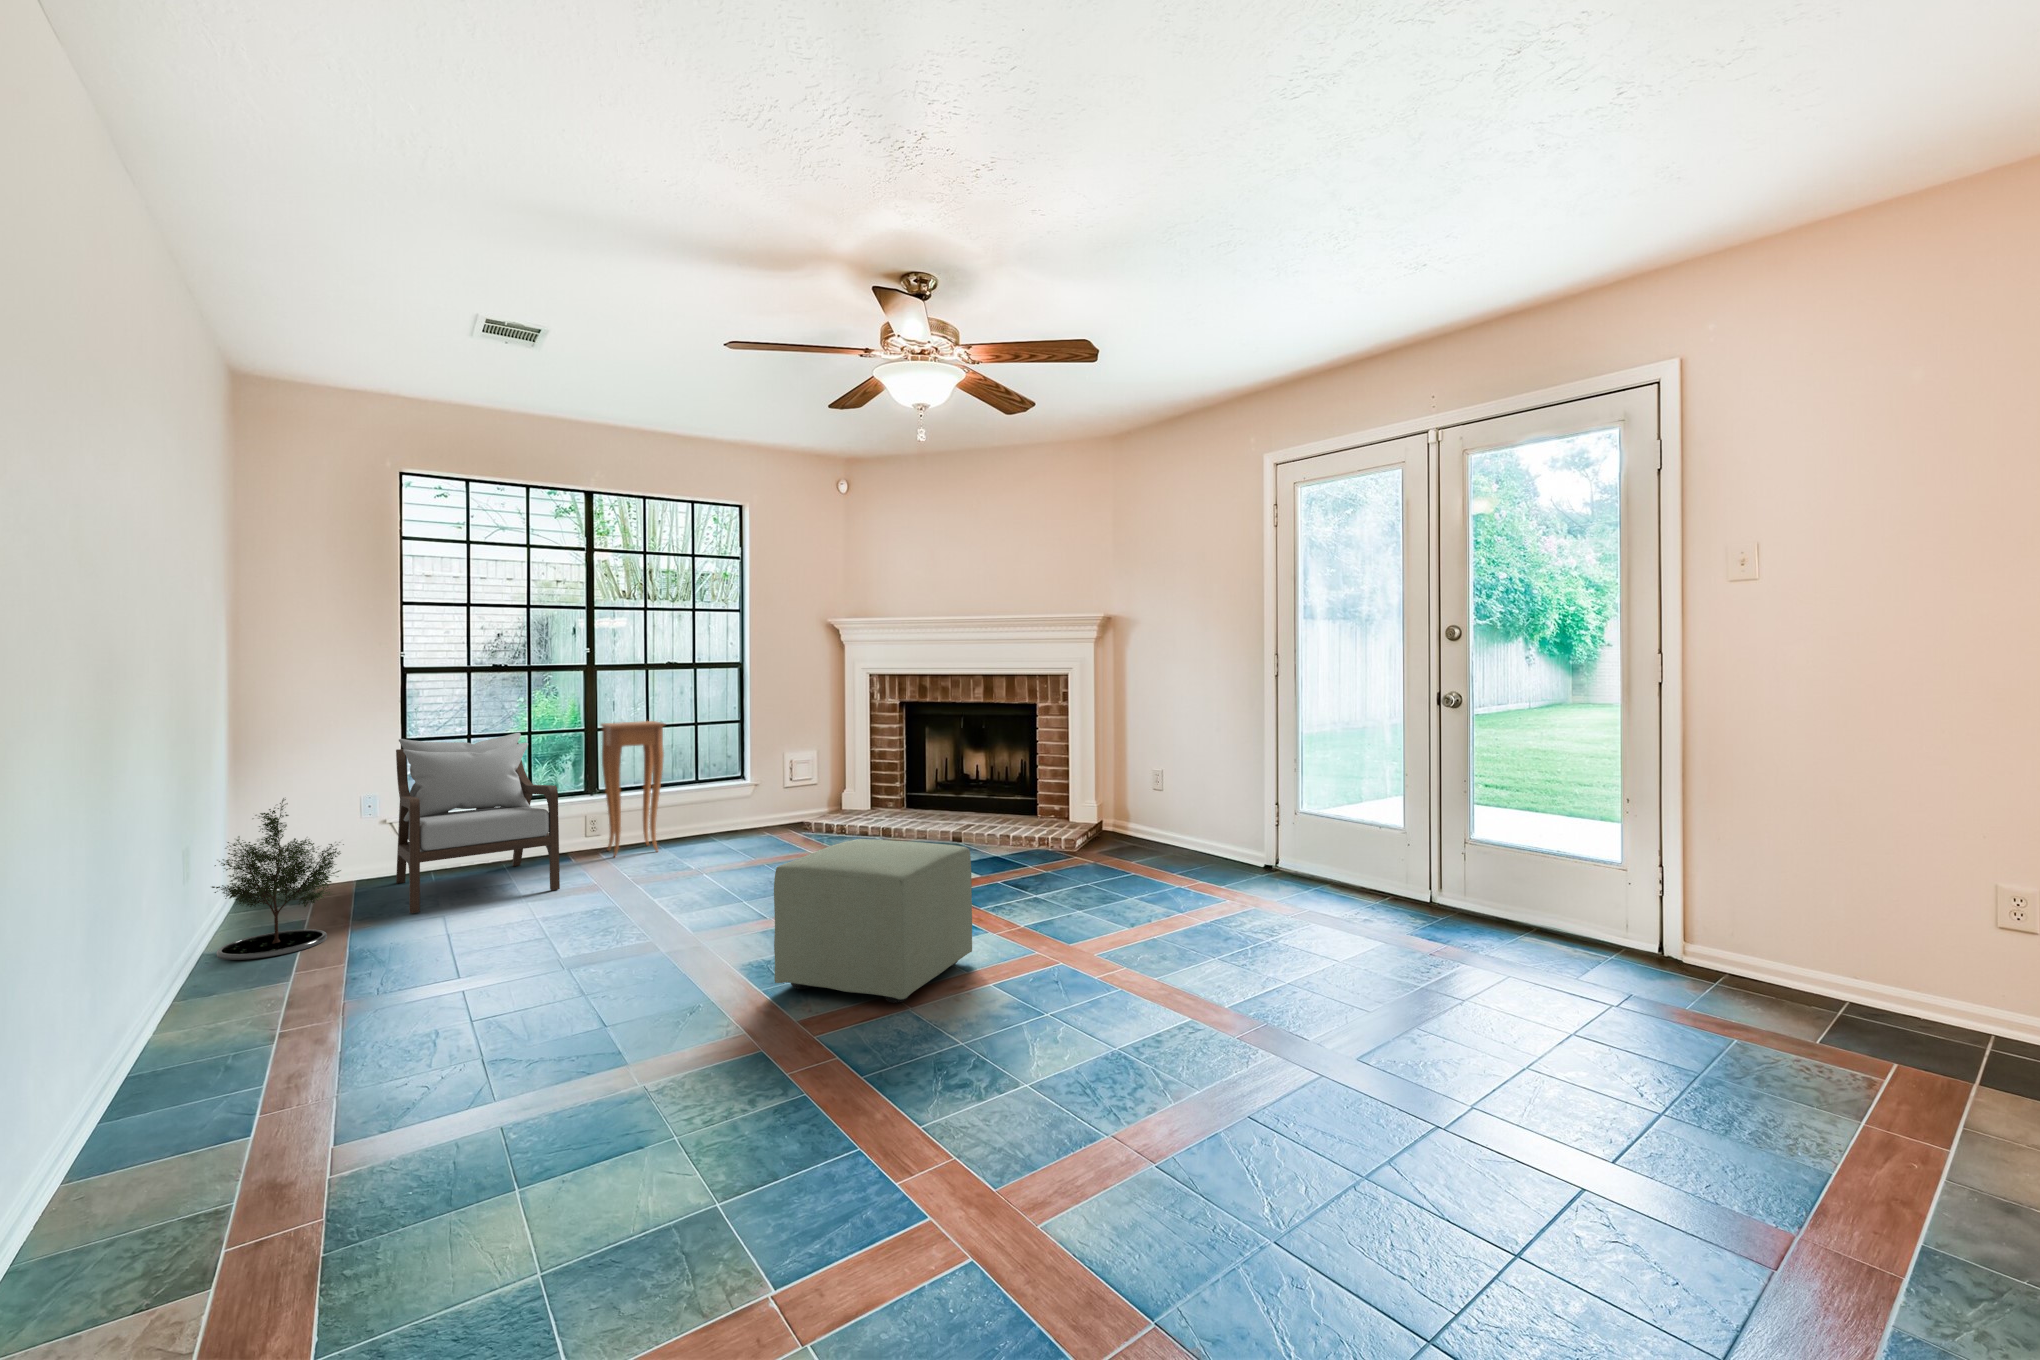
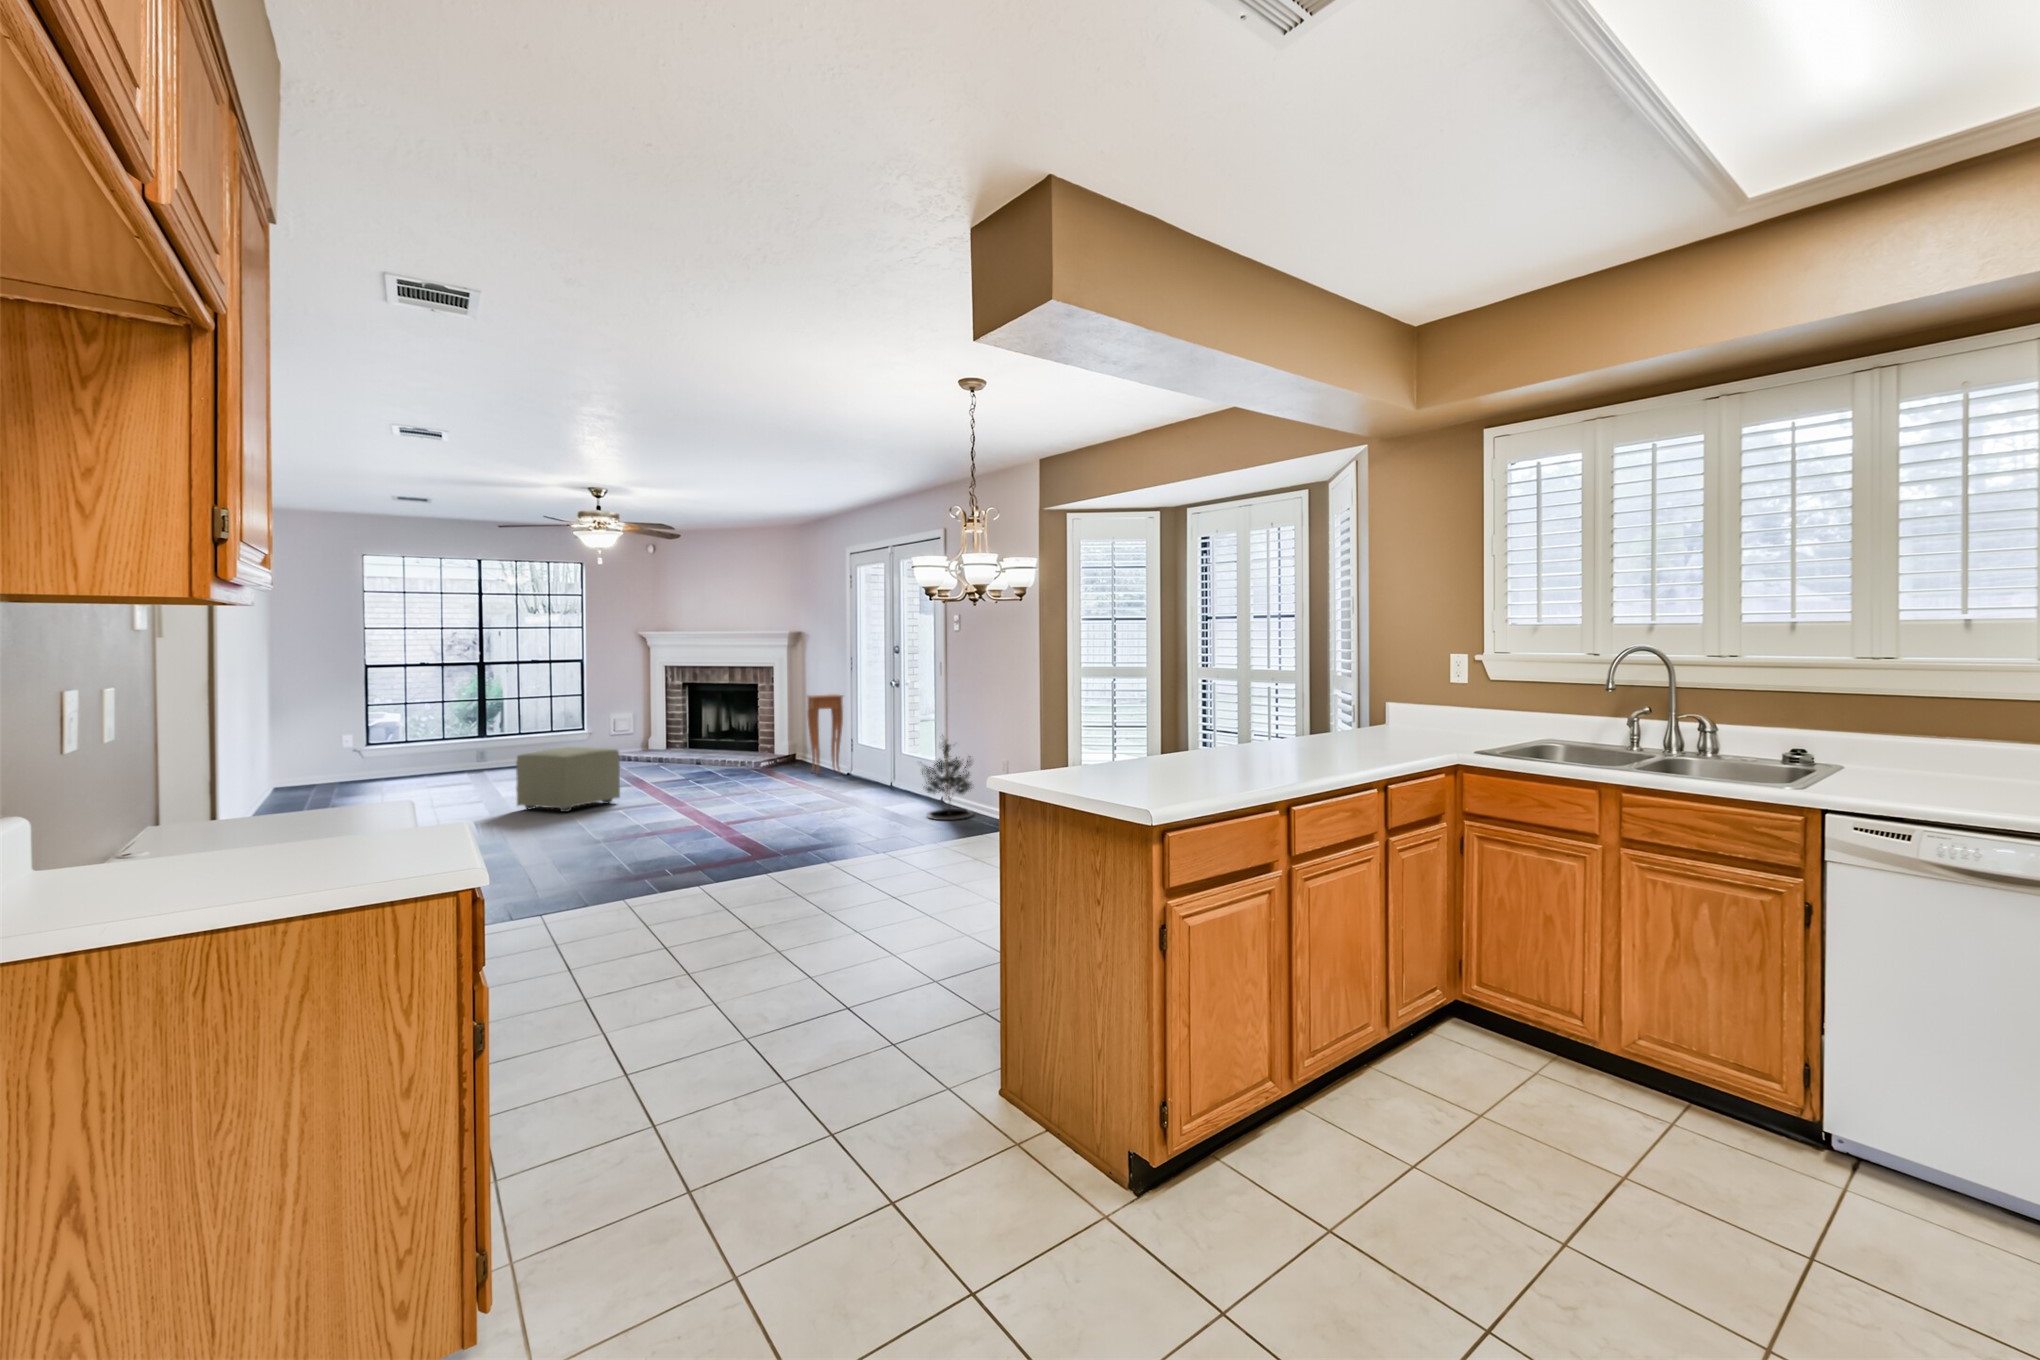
side table: present [601,721,665,857] -> present [807,694,843,774]
armchair: present [396,733,560,913] -> none [362,701,449,791]
potted tree: present [212,798,344,960] -> present [922,735,973,820]

